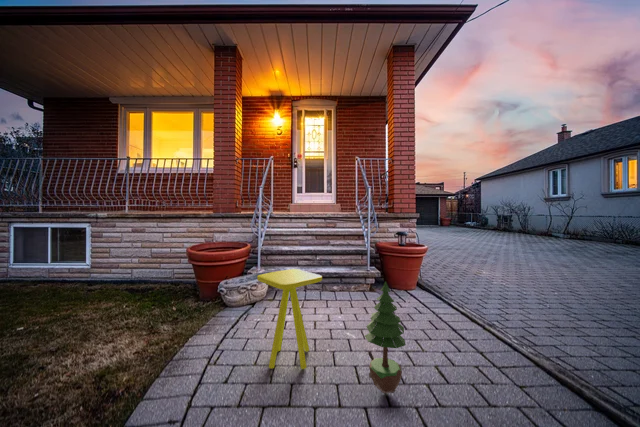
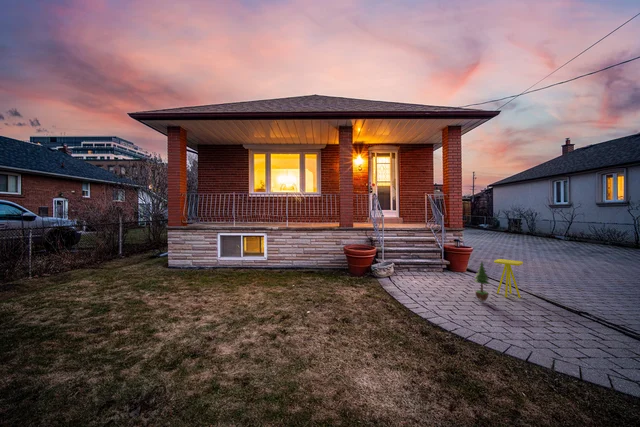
side table: present [257,269,322,369] -> present [494,259,523,298]

